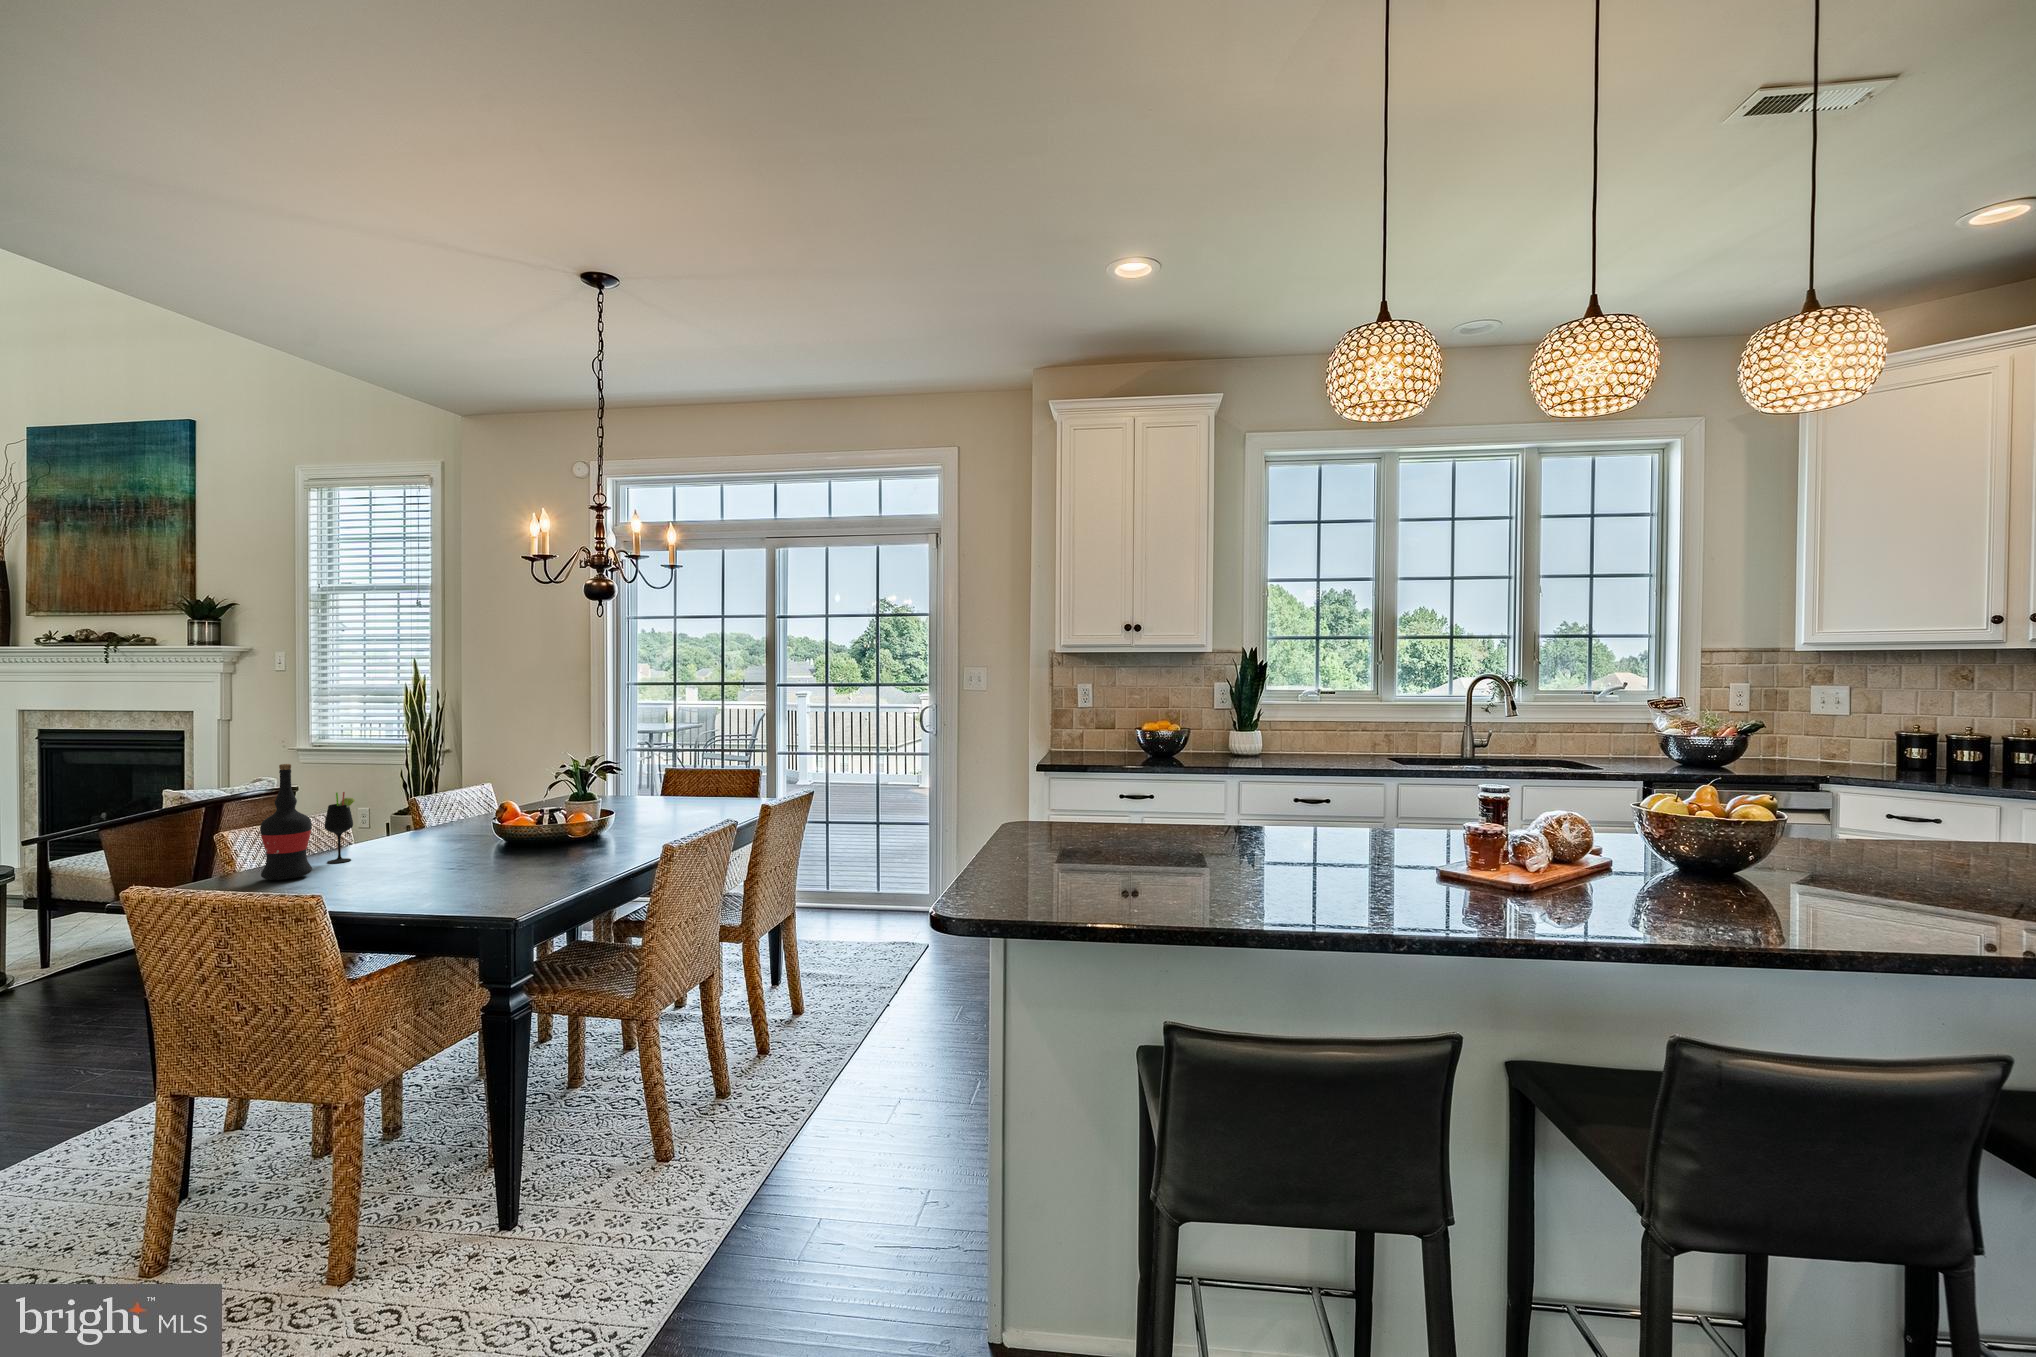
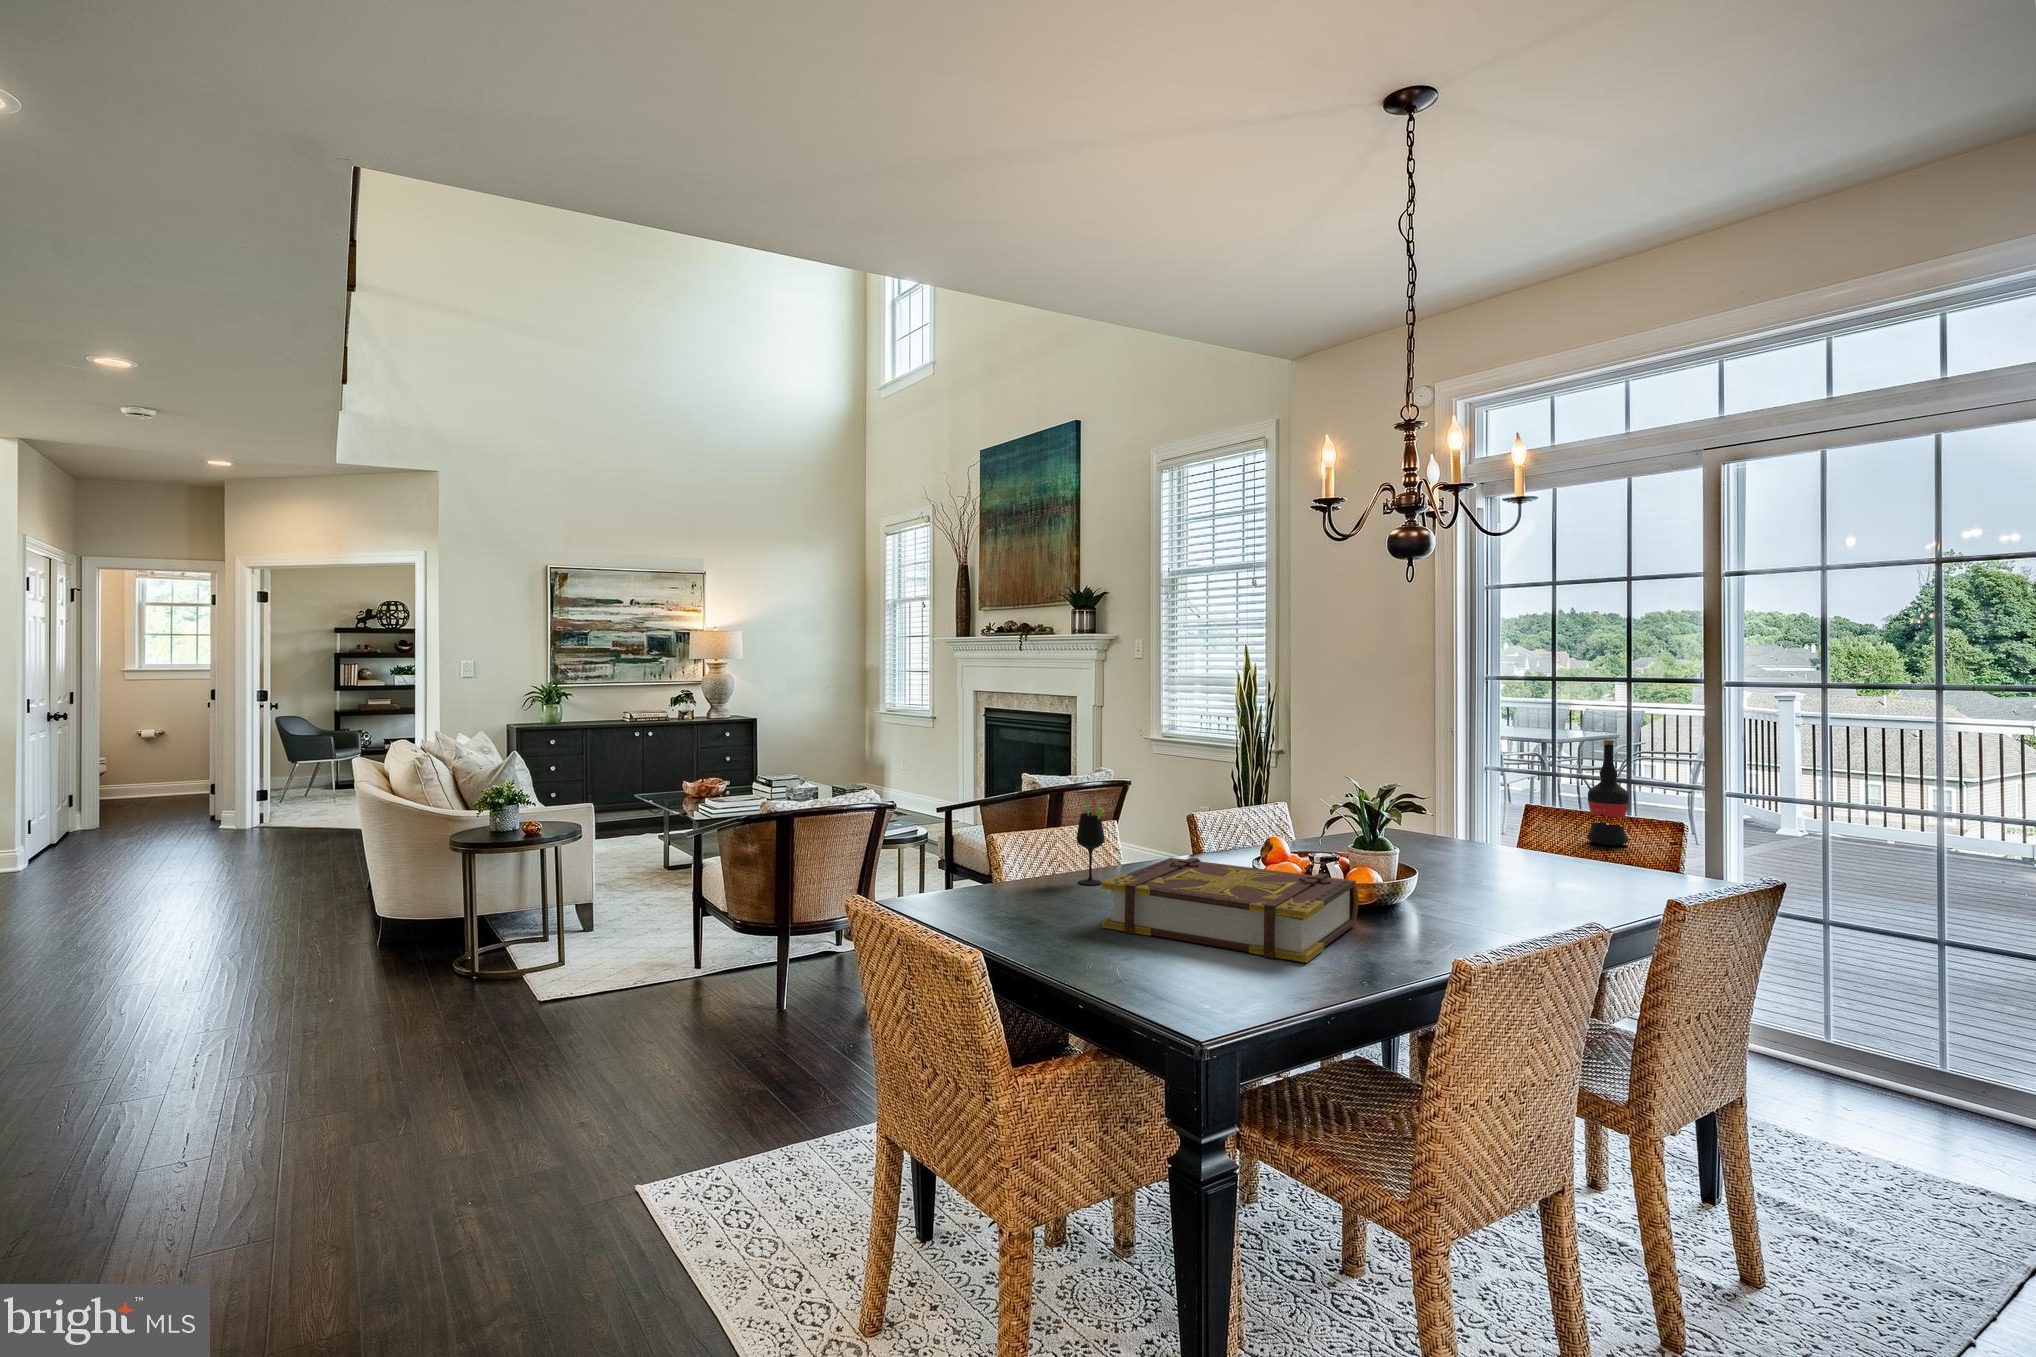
wine bottle: present [260,764,312,880] -> present [1587,740,1629,845]
book: none [378,820,578,884] -> present [1101,858,1359,963]

